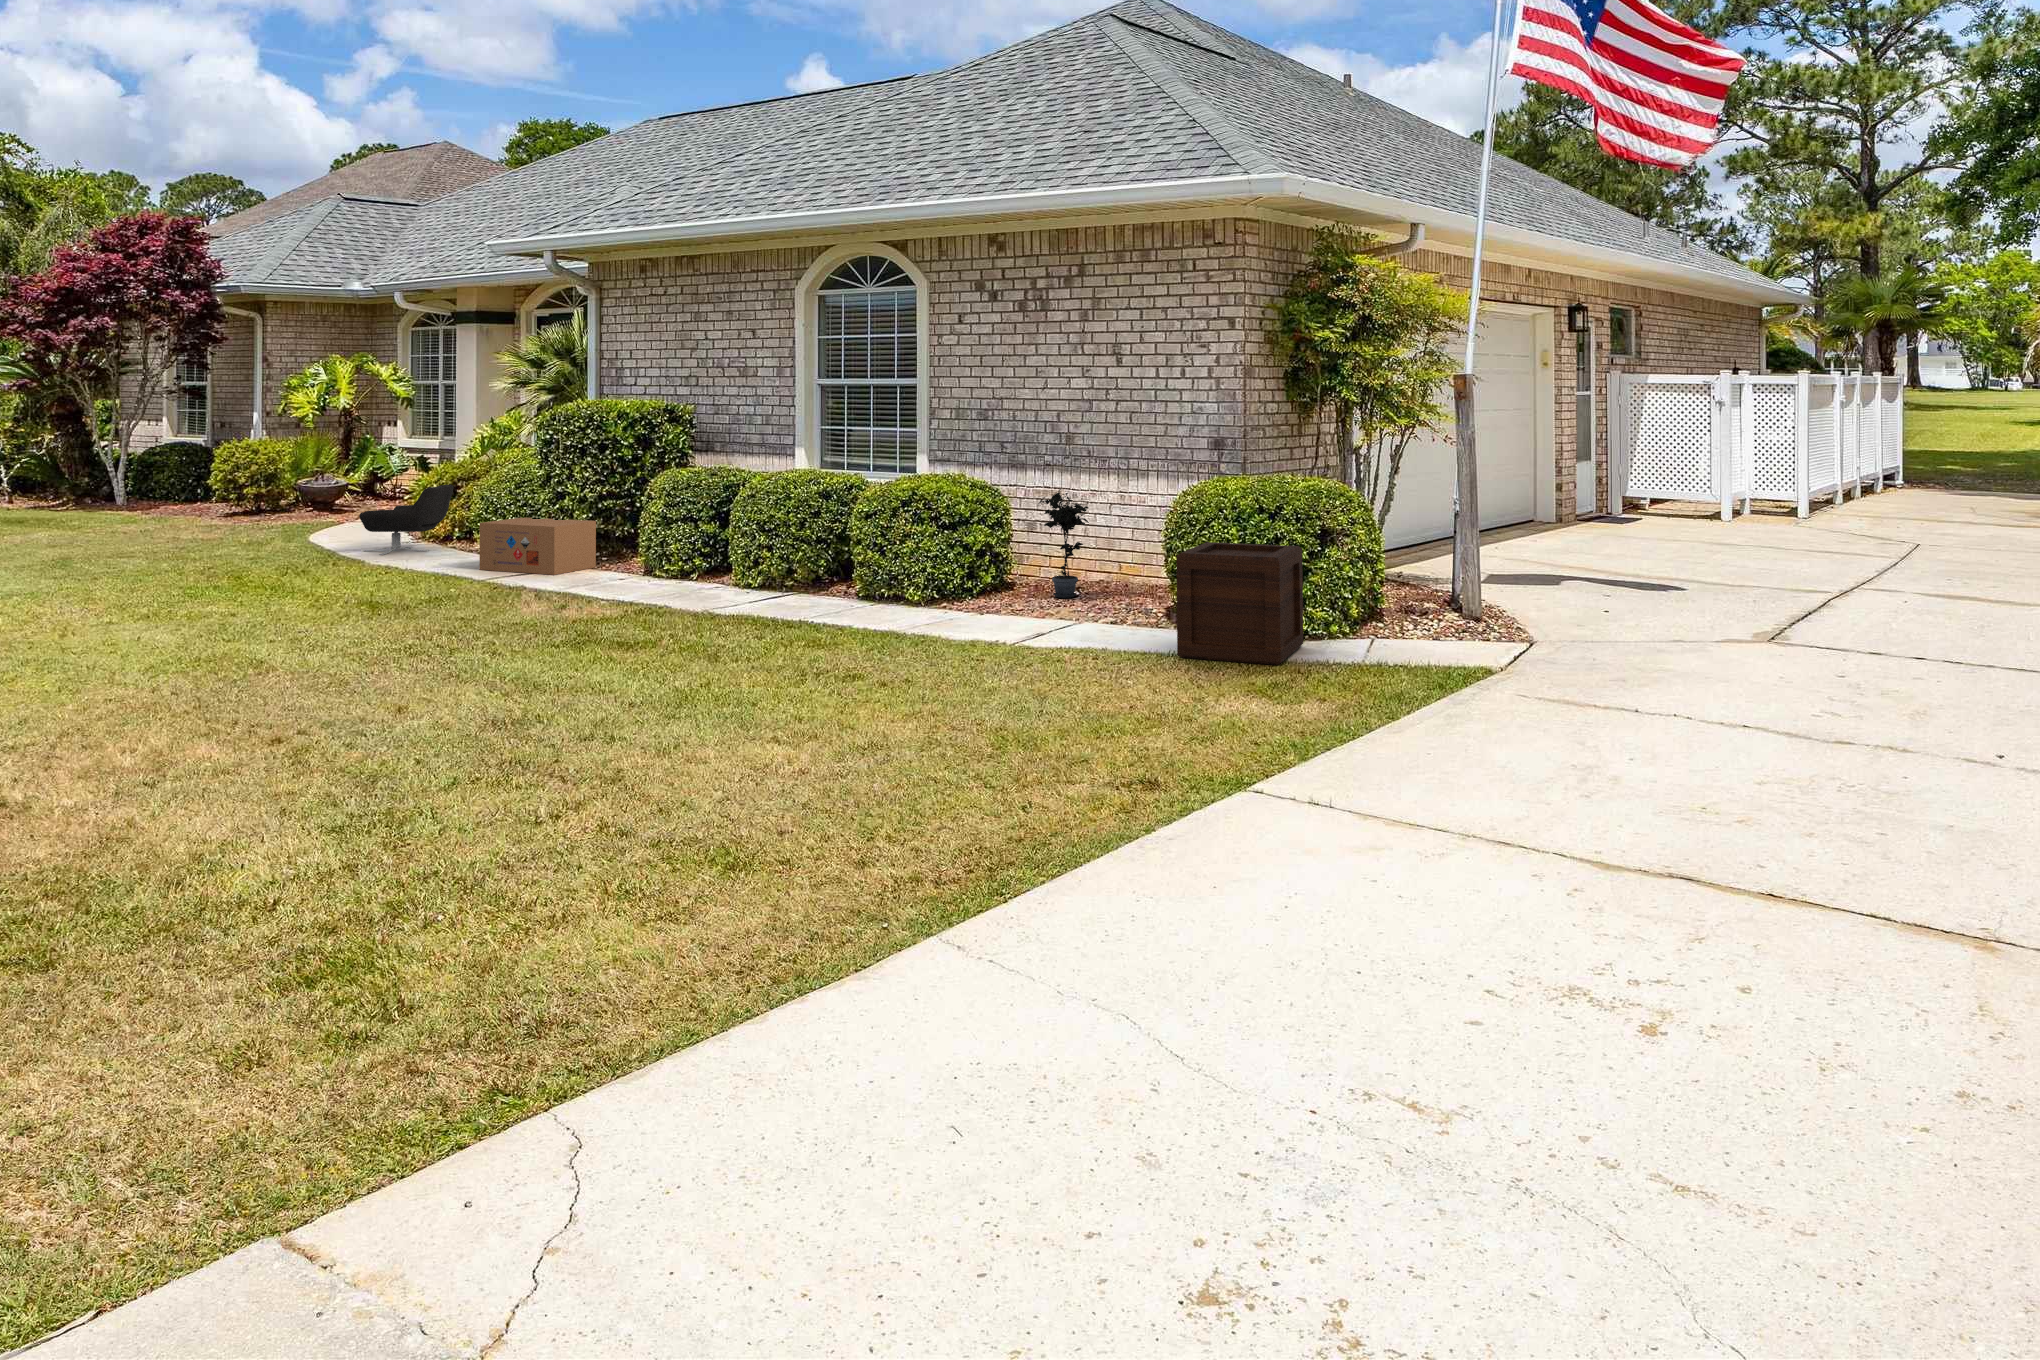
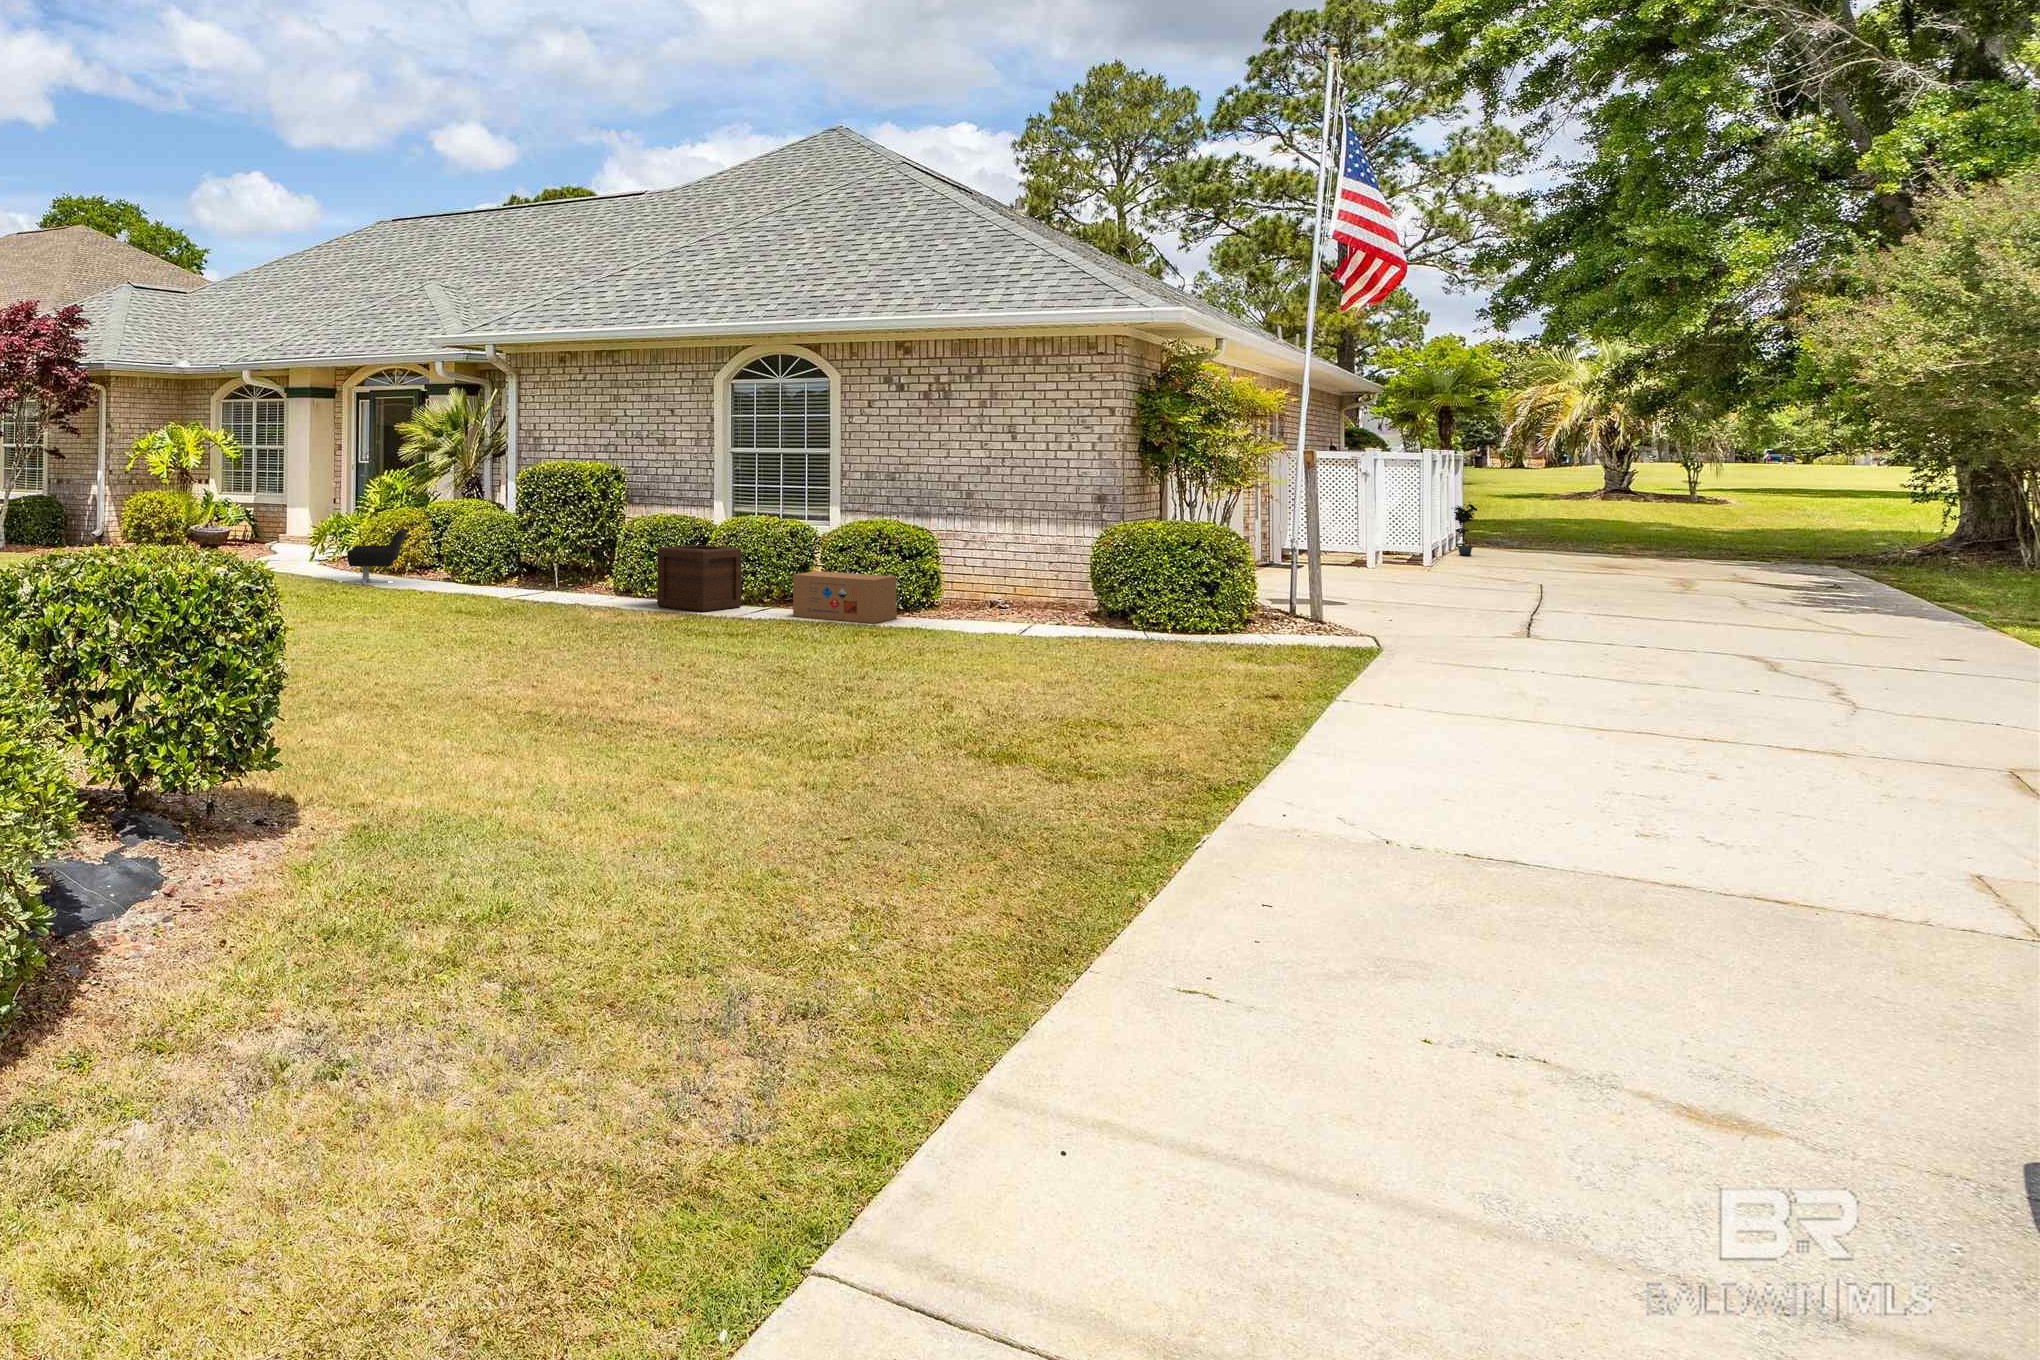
potted plant: present [1038,489,1089,598] -> present [1451,502,1477,556]
cardboard box: present [479,517,596,575] -> present [793,571,897,623]
wooden crate: present [1176,542,1303,665] -> present [657,545,742,612]

